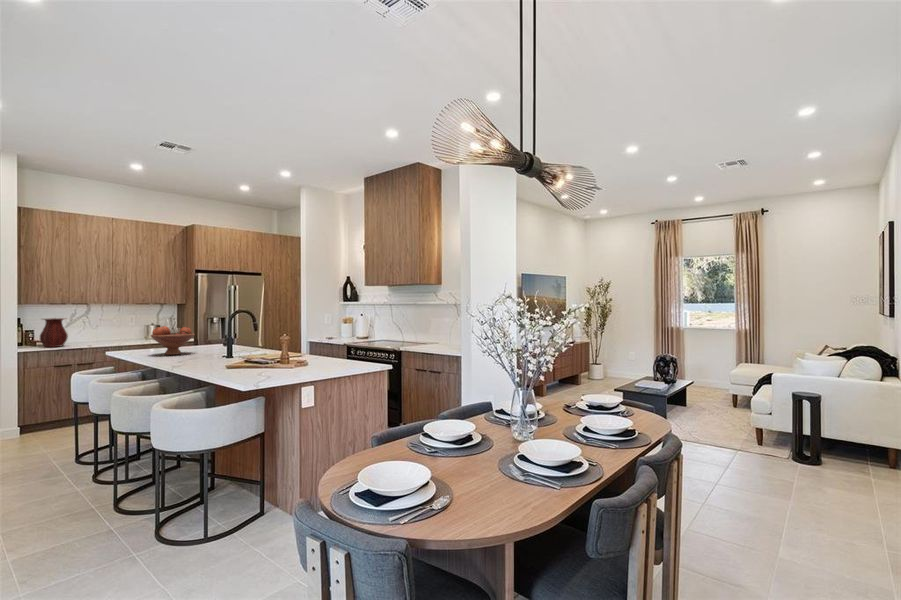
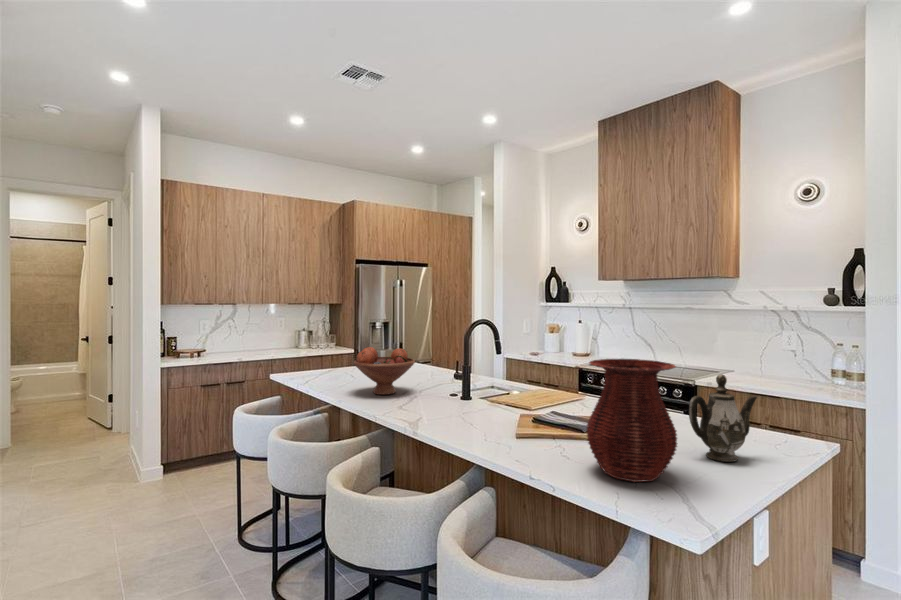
vase: present [40,318,68,347] -> present [587,359,677,482]
teapot: none [294,328,329,367] -> present [689,374,757,462]

